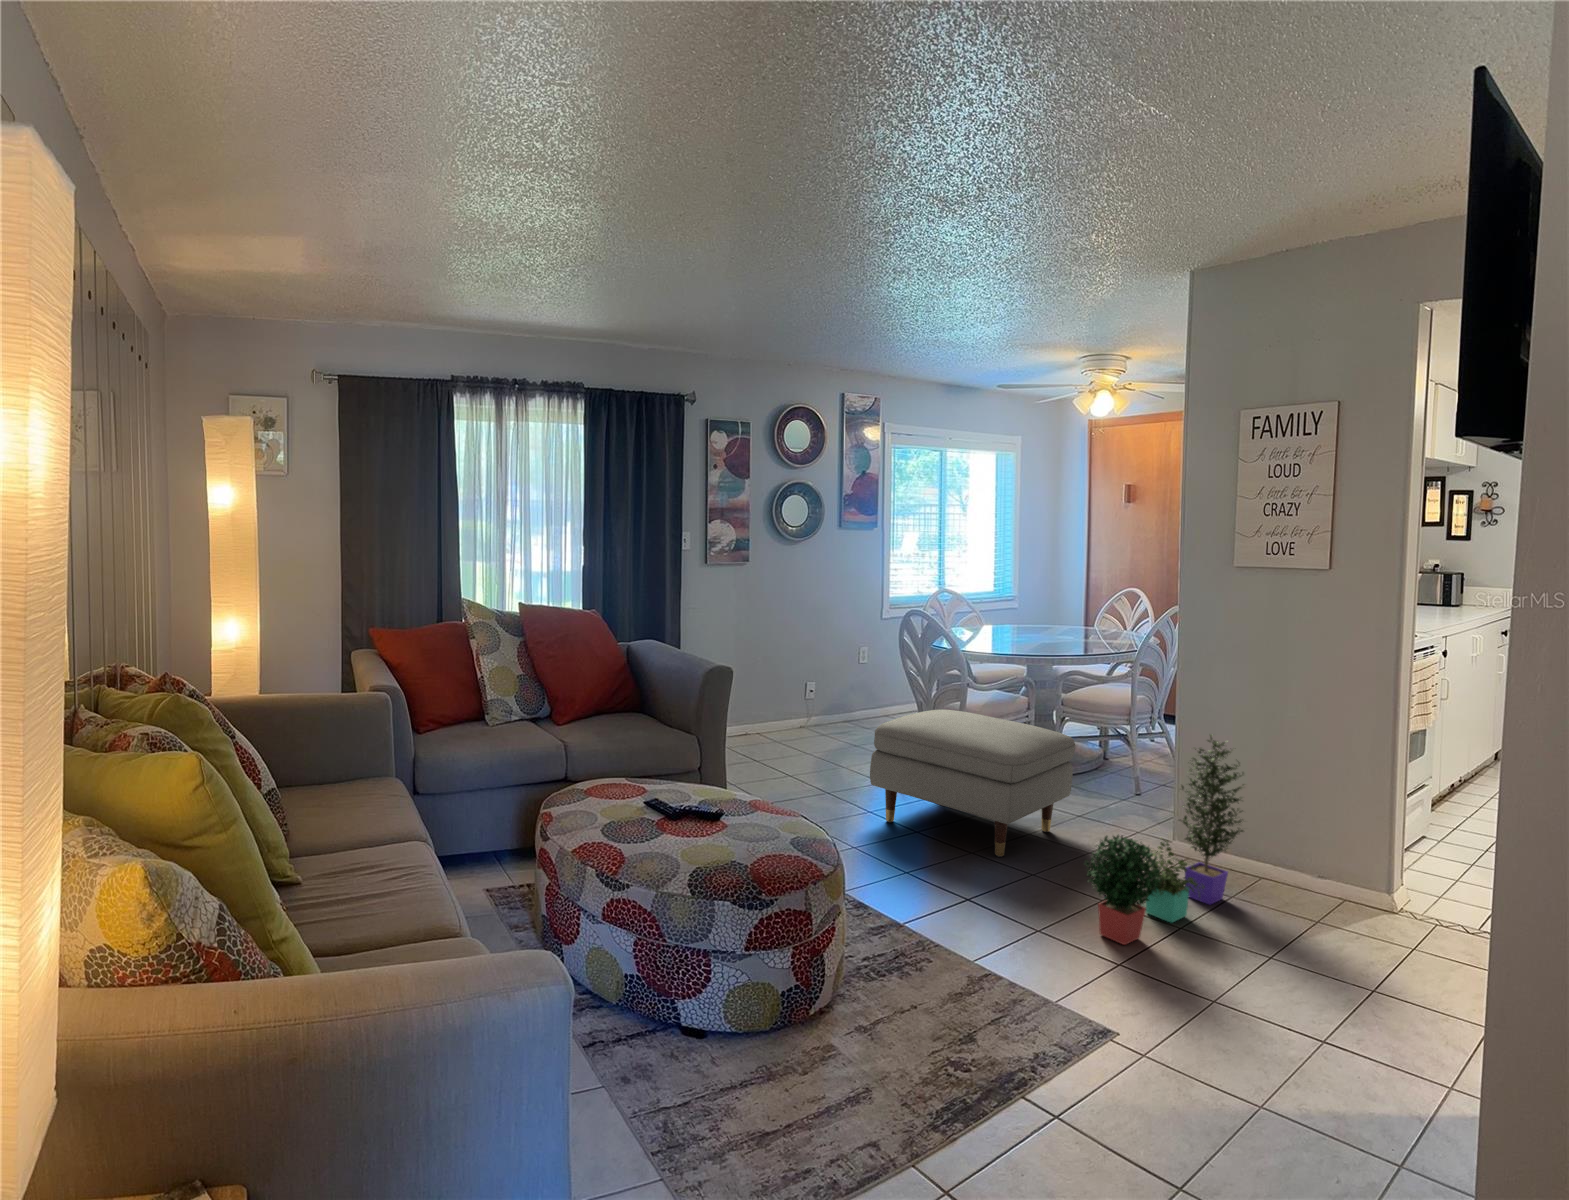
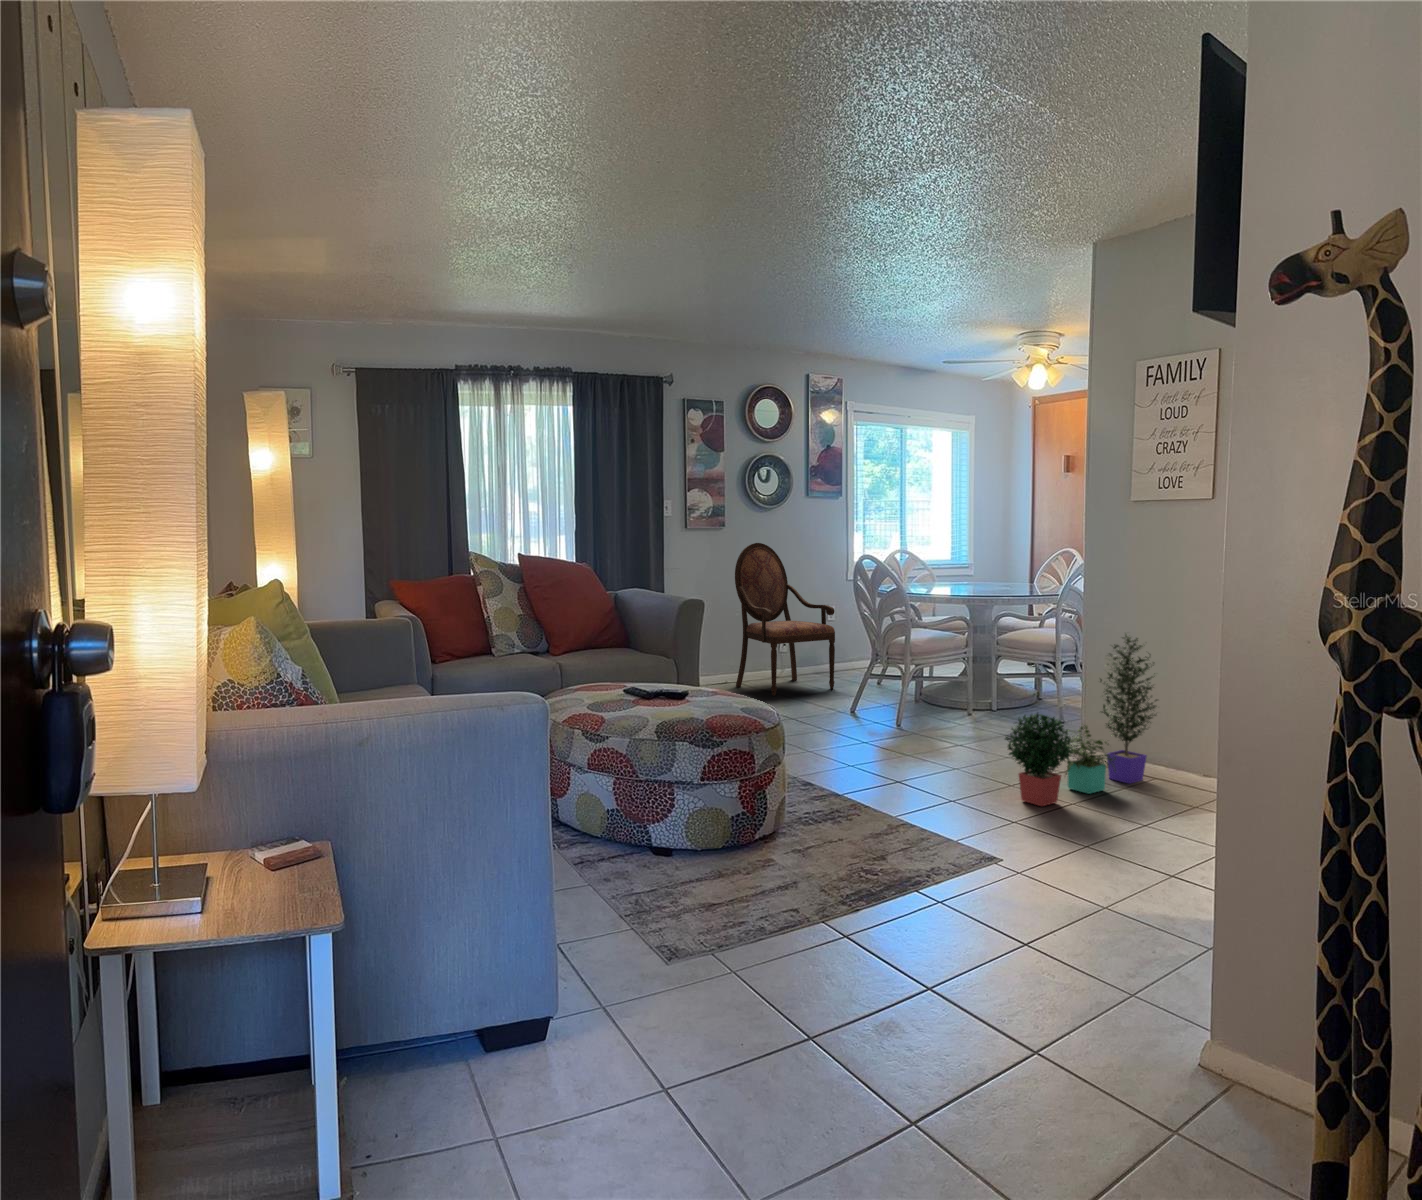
armchair: none [756,579,867,752] -> present [735,543,835,696]
ottoman: present [870,709,1075,856] -> none [829,640,1014,756]

